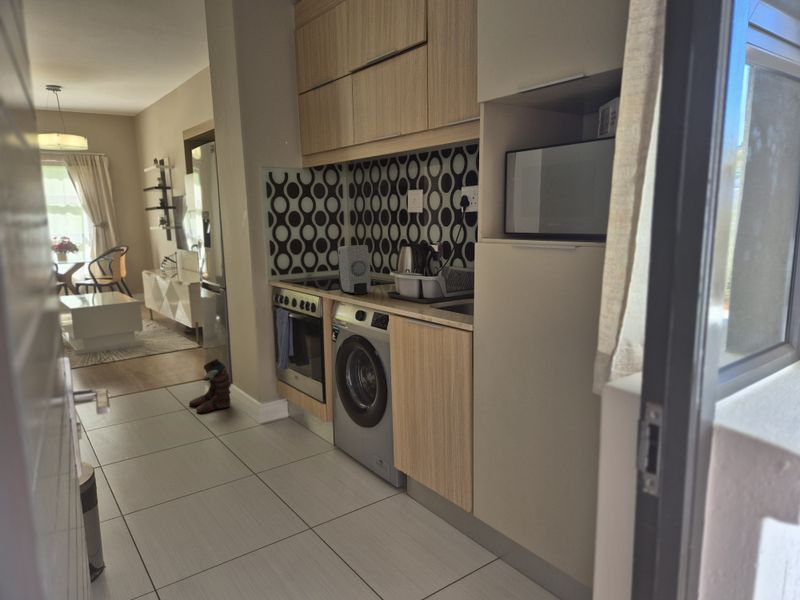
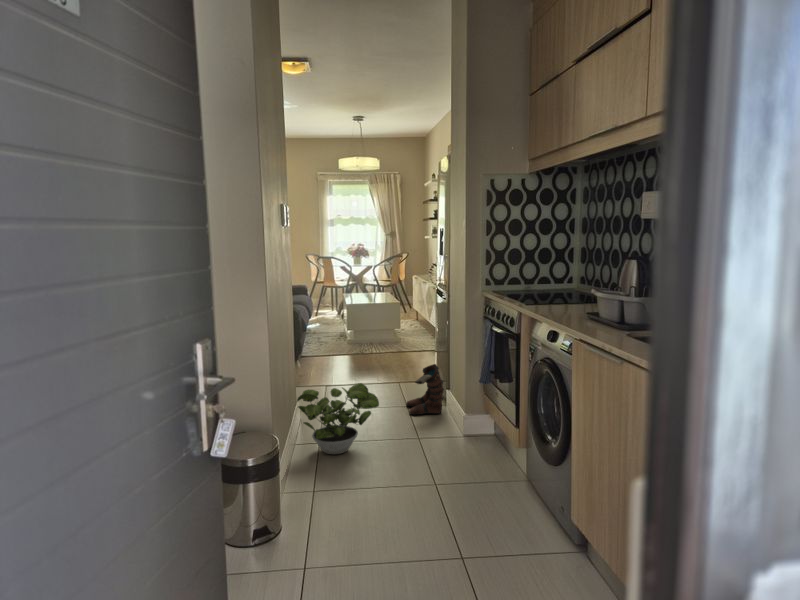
soap dispenser: present [337,245,371,295] -> none [540,255,573,312]
potted plant: none [83,387,183,468] -> present [297,383,379,454]

